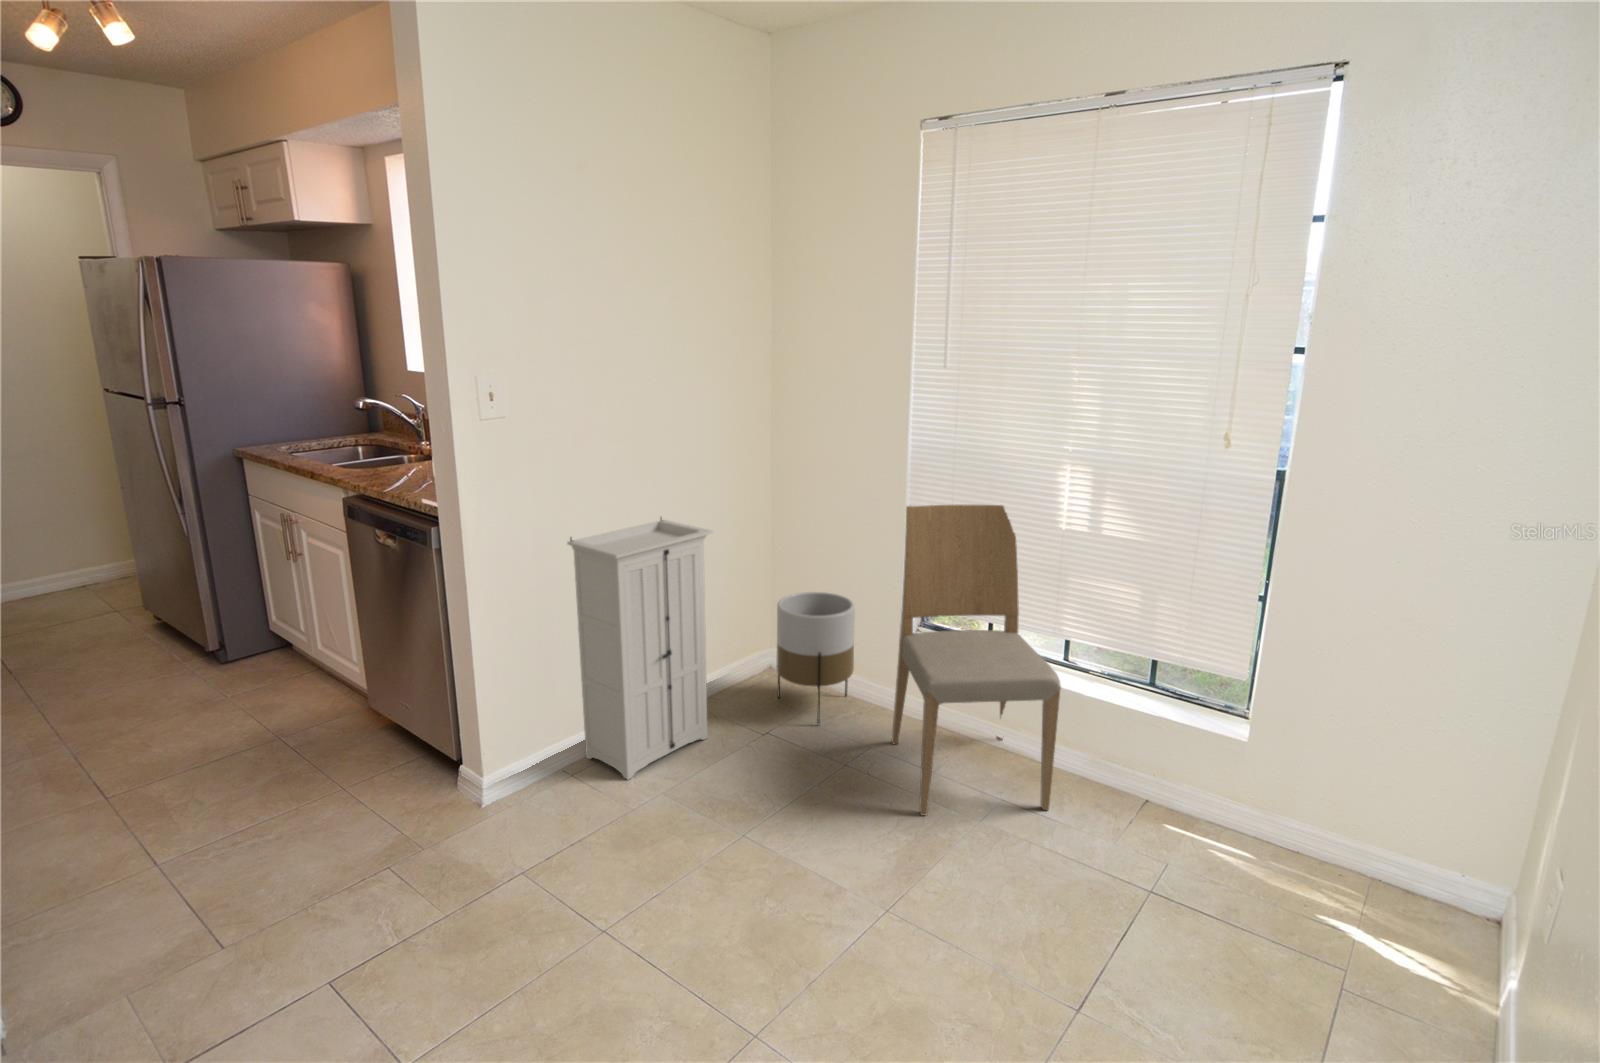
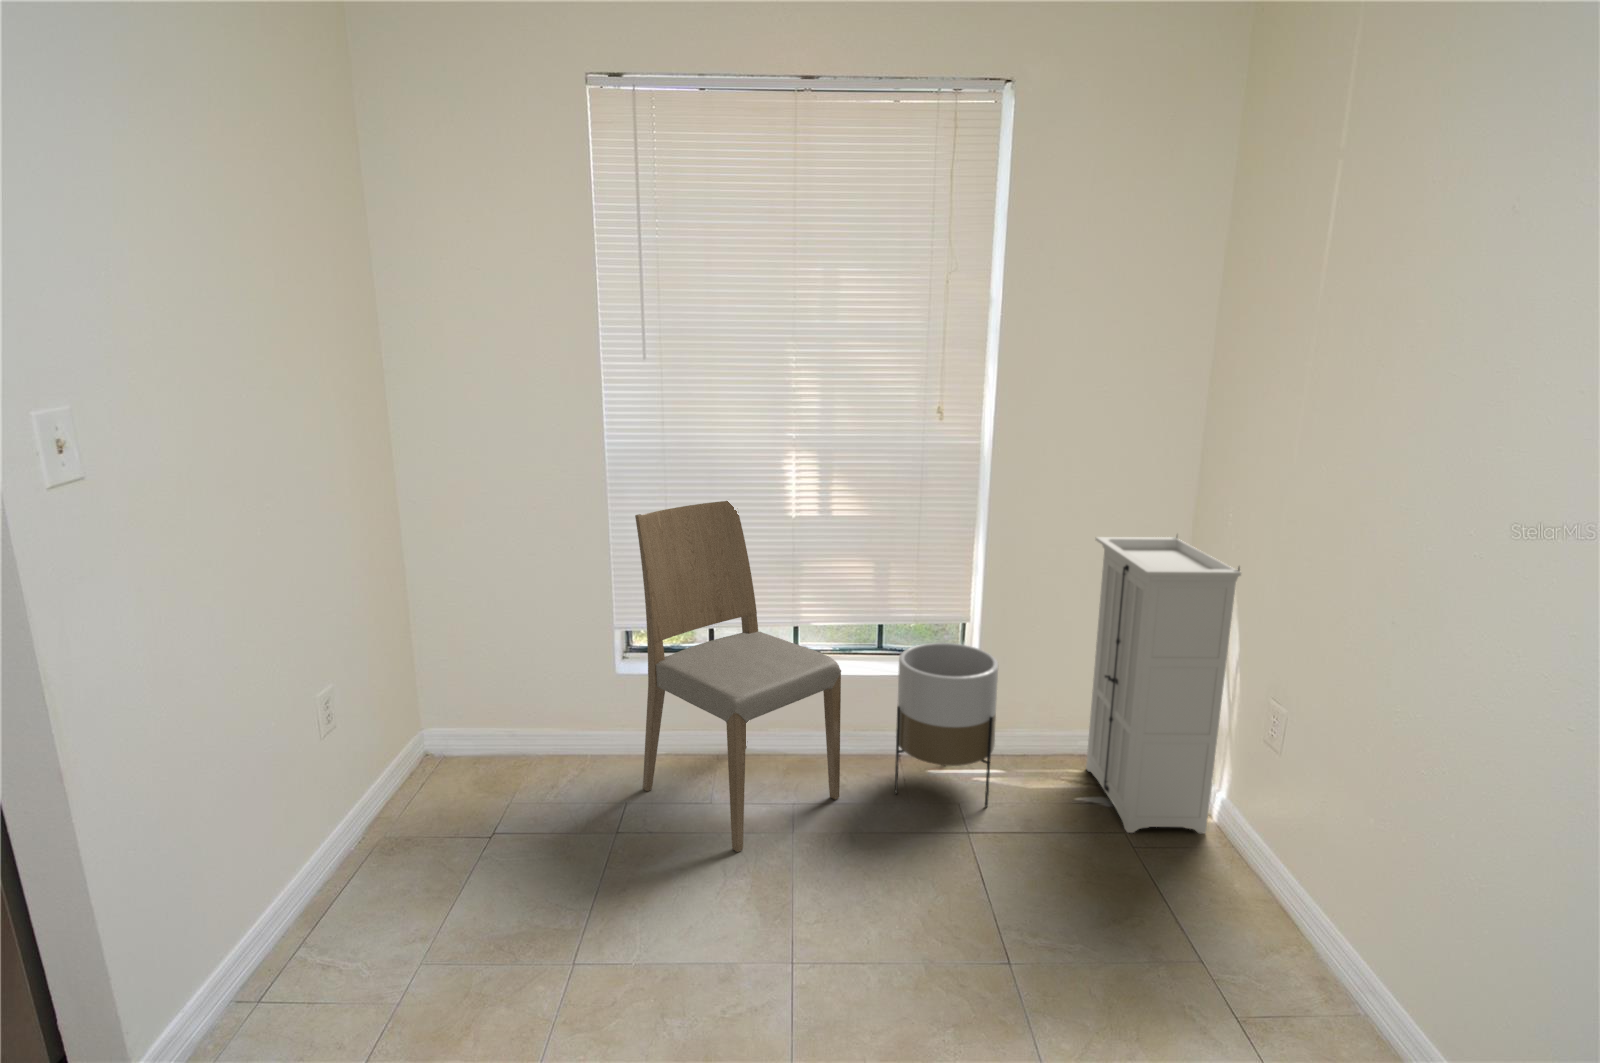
storage cabinet: present [567,519,712,779] -> present [1086,537,1241,833]
planter: present [777,592,855,726] -> present [895,643,998,806]

